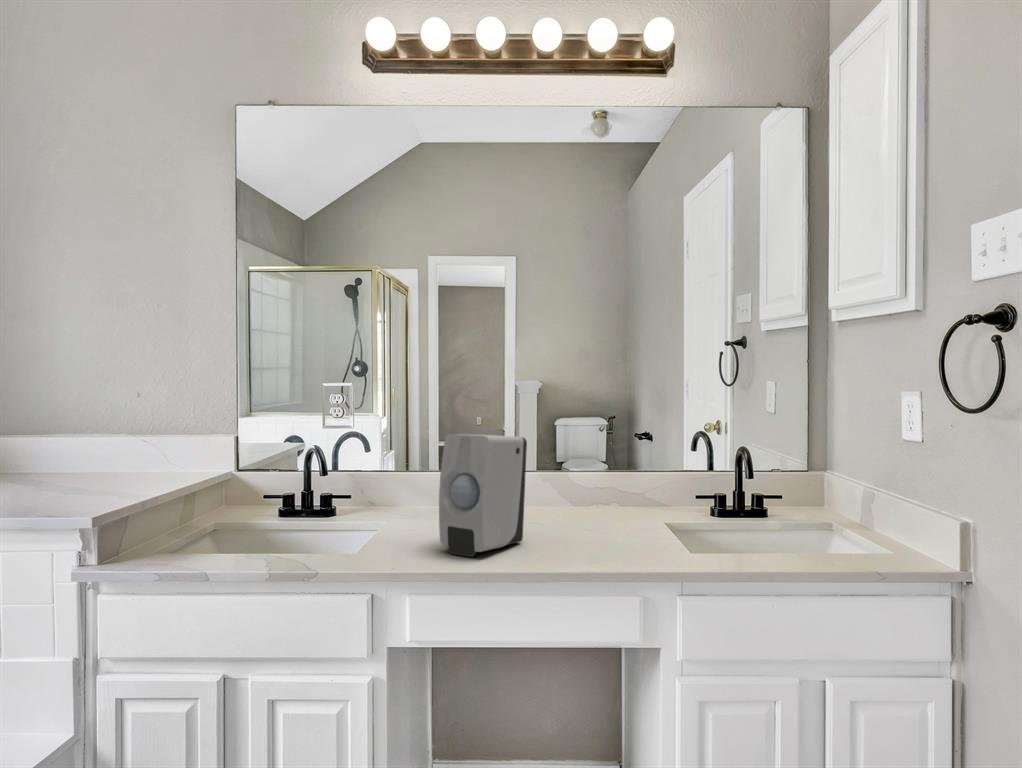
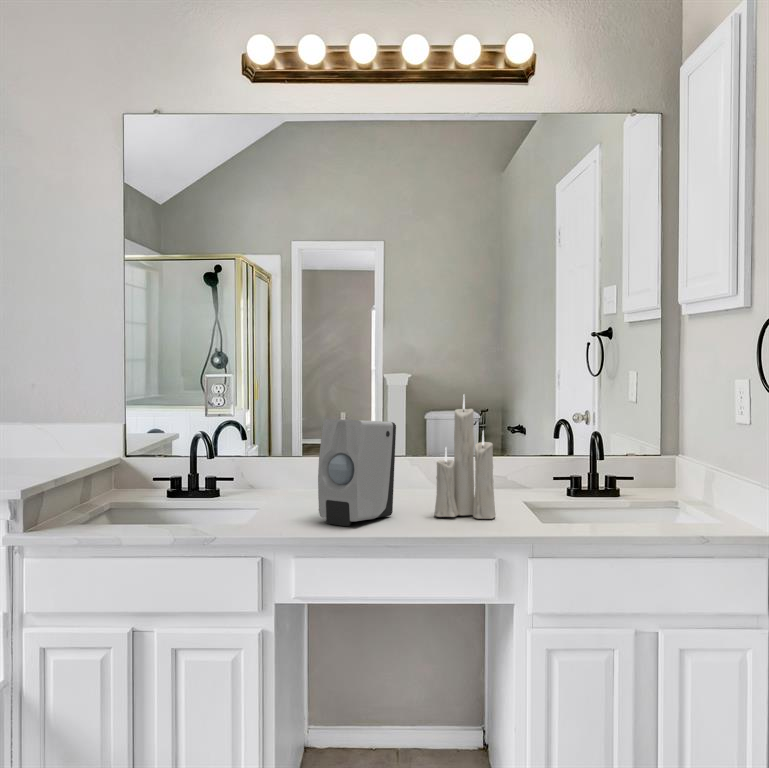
candle: none [569,399,639,547] -> present [434,397,496,519]

